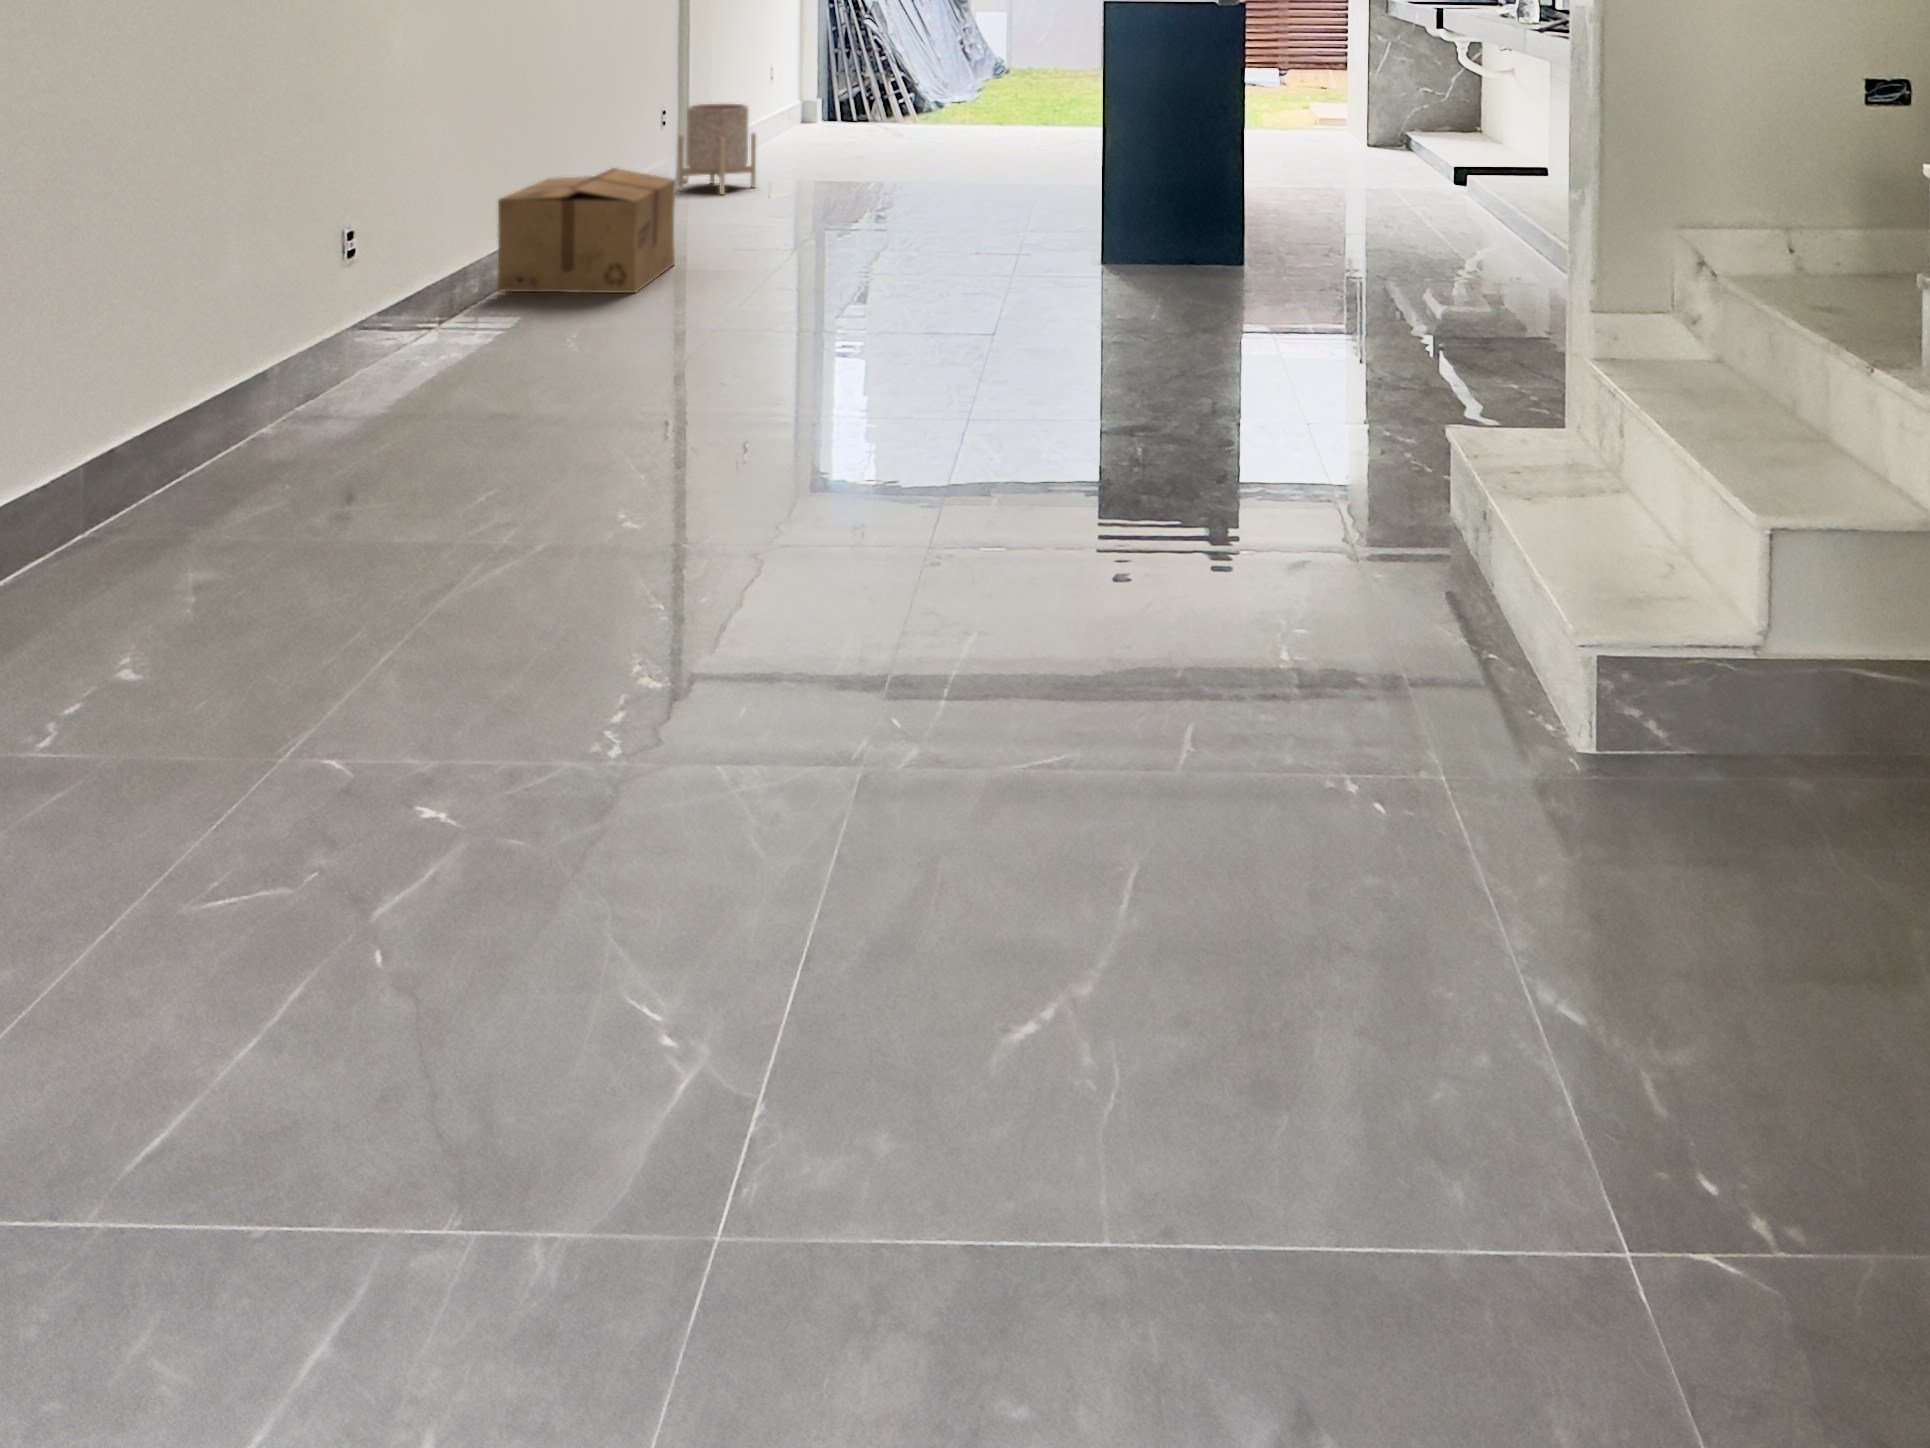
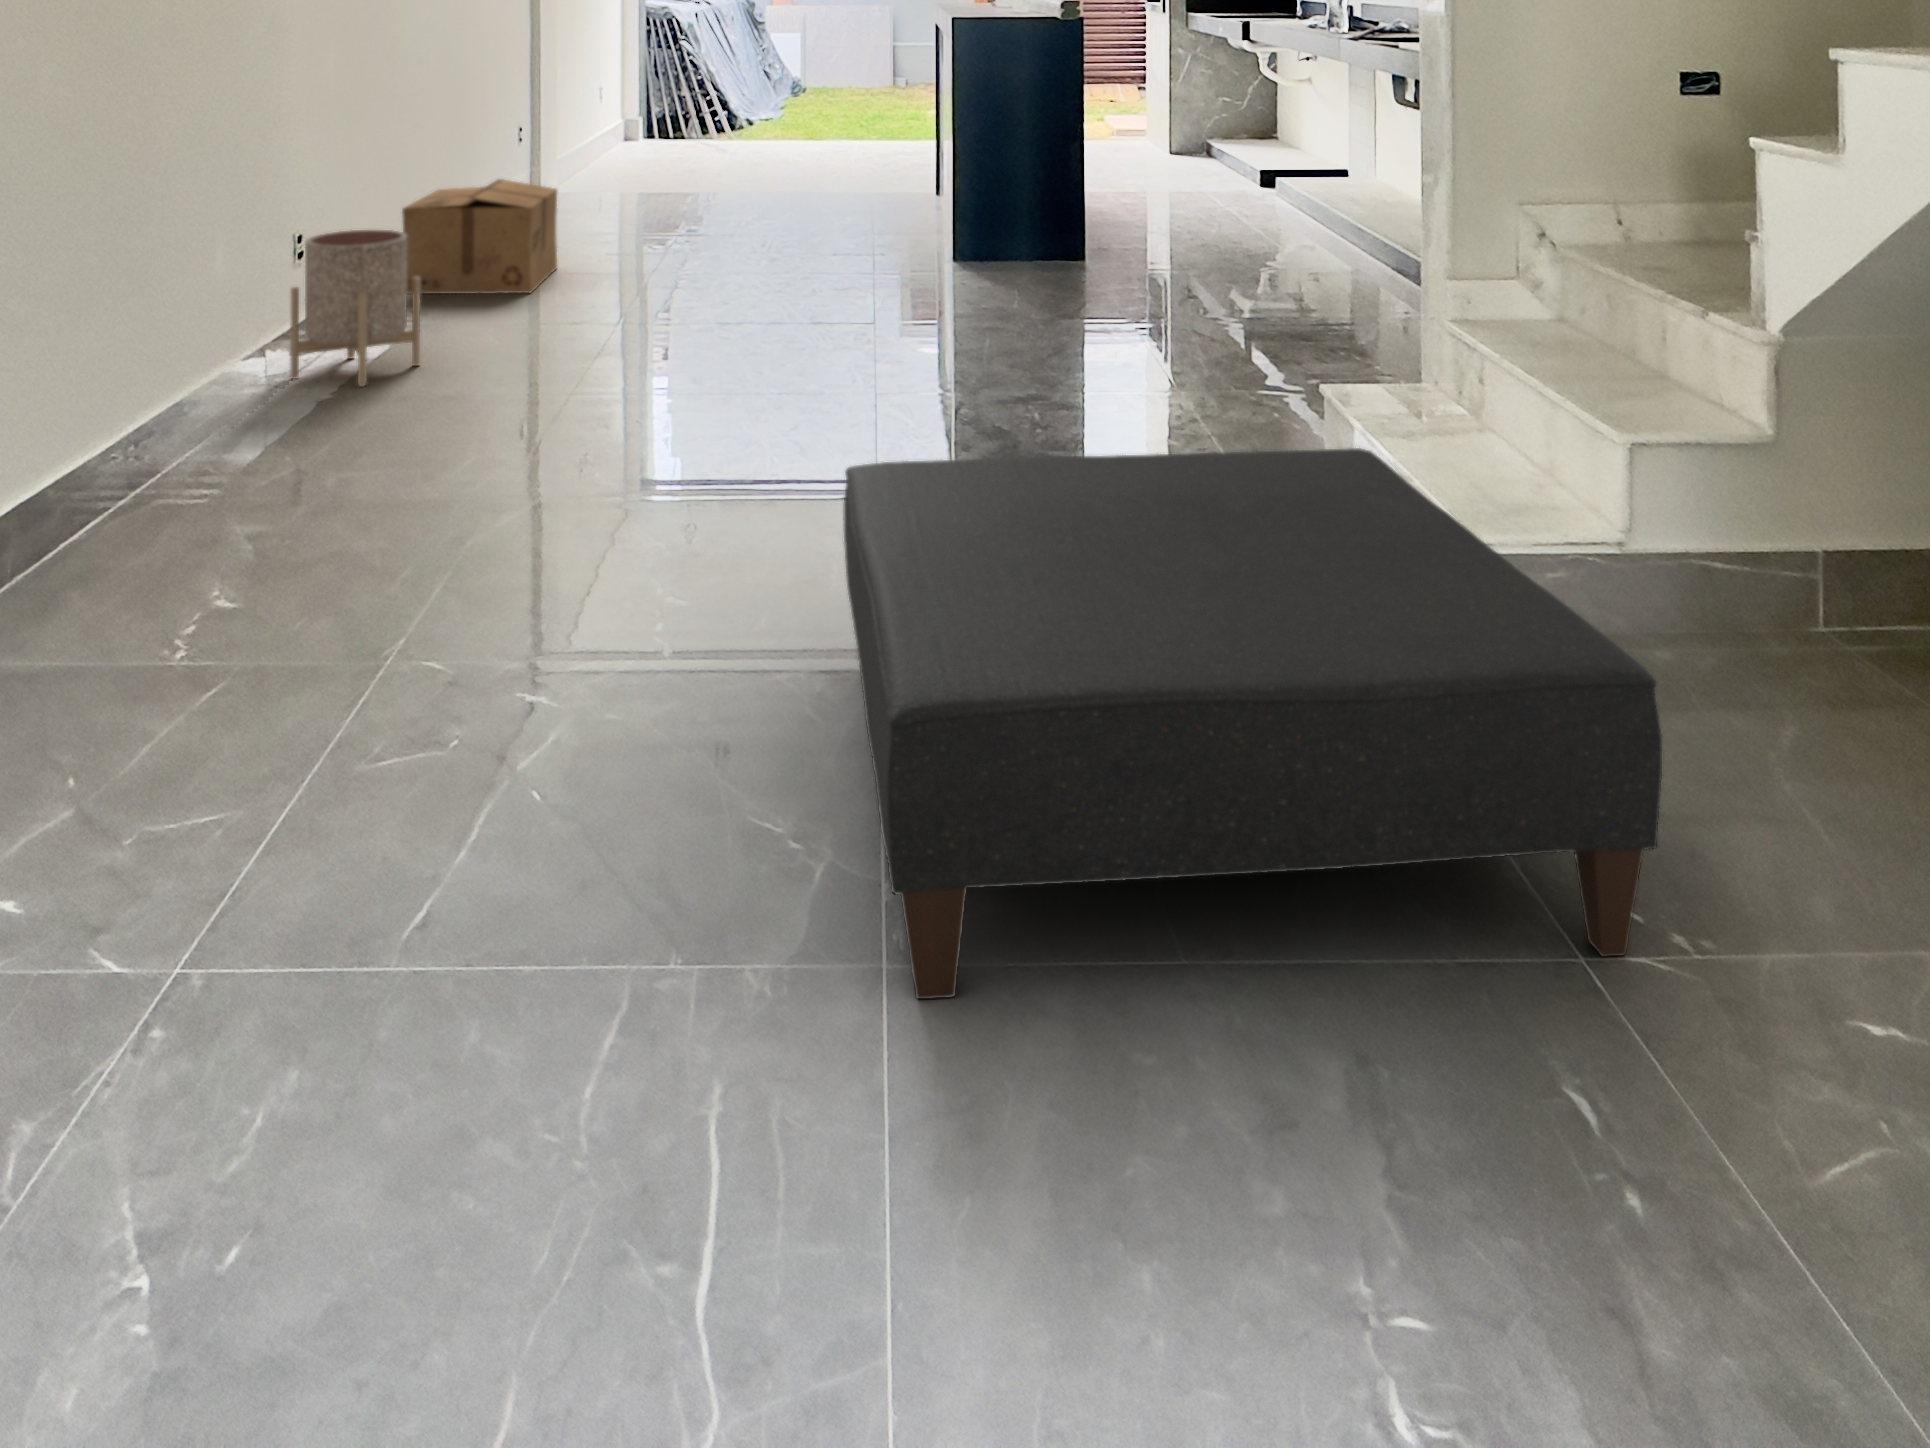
planter: present [678,103,756,195] -> present [290,230,420,387]
ottoman: none [699,528,1737,1298] -> present [844,448,1662,999]

